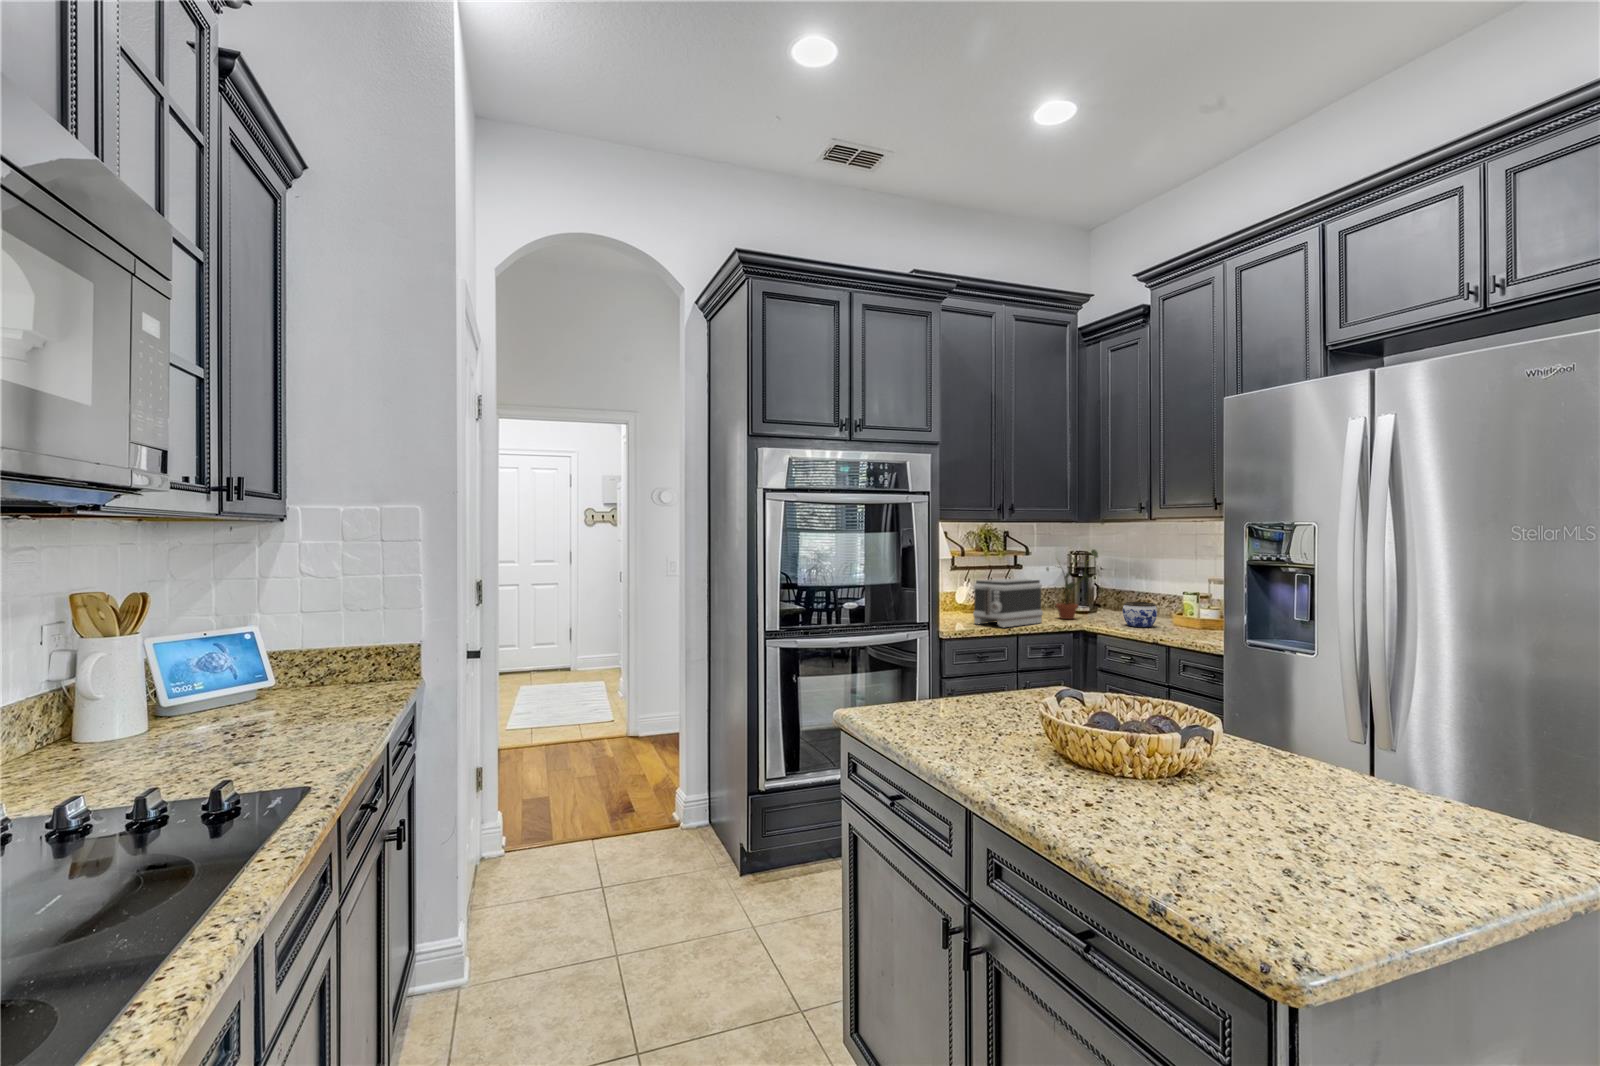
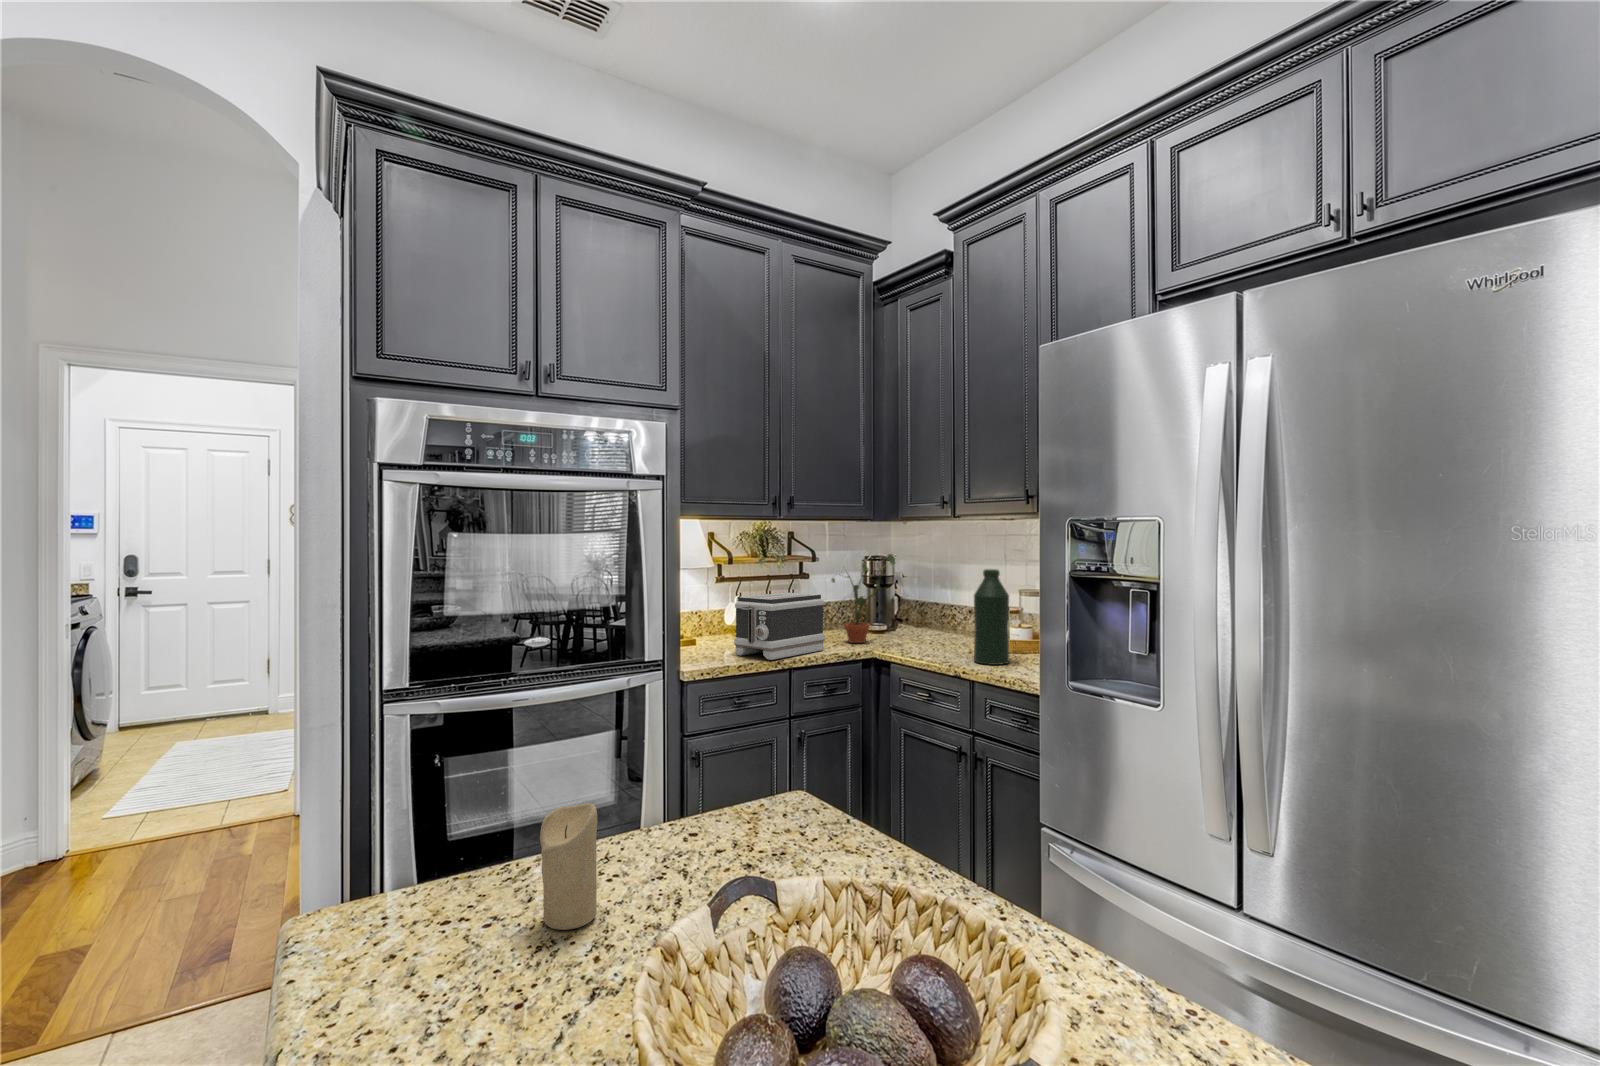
bottle: none [1168,561,1199,636] -> present [974,569,1010,665]
jar: present [1123,602,1157,627] -> none [921,620,962,652]
candle: none [959,665,986,720] -> present [540,803,598,930]

